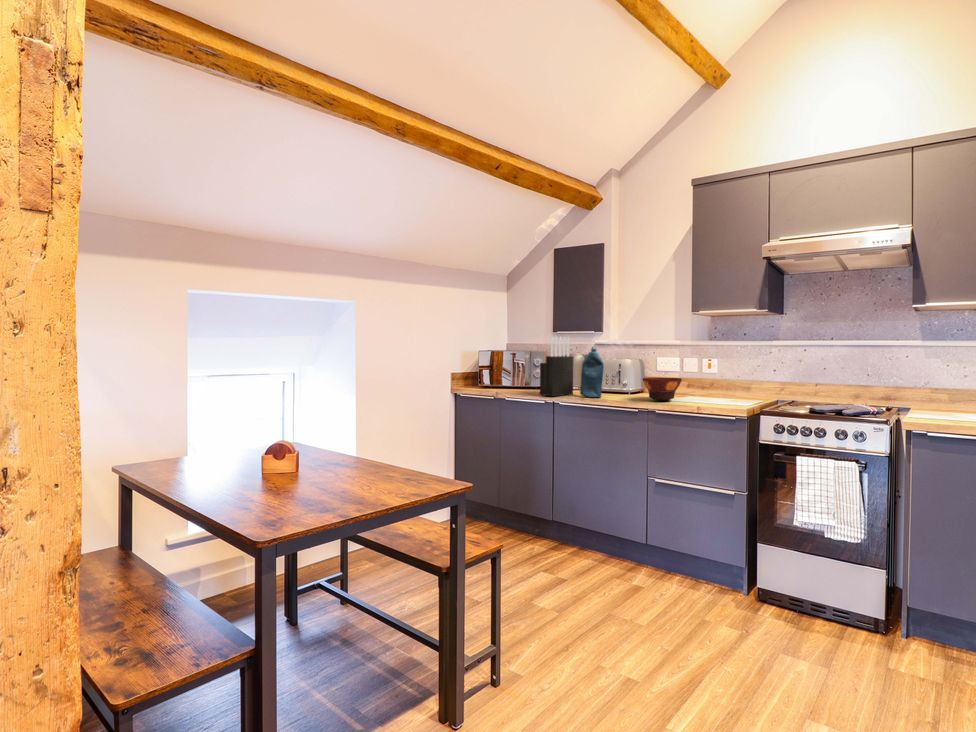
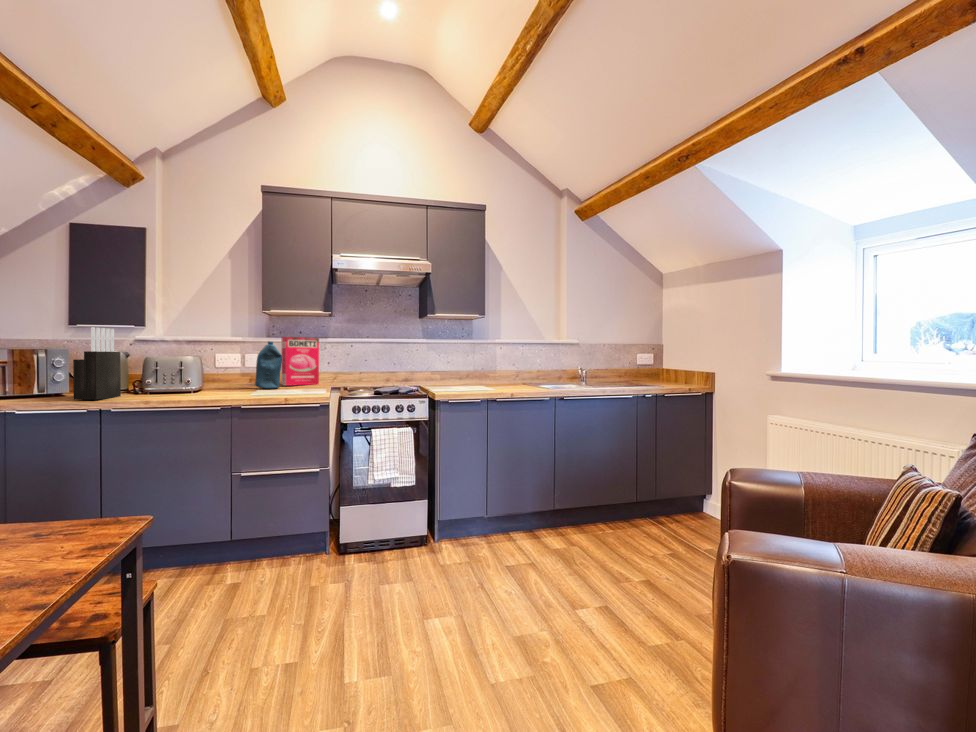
cereal box: none [716,340,762,395] -> present [281,337,319,386]
bottle: present [580,348,604,398] -> present [255,341,282,389]
bowl: present [643,377,682,401] -> none [219,372,261,395]

